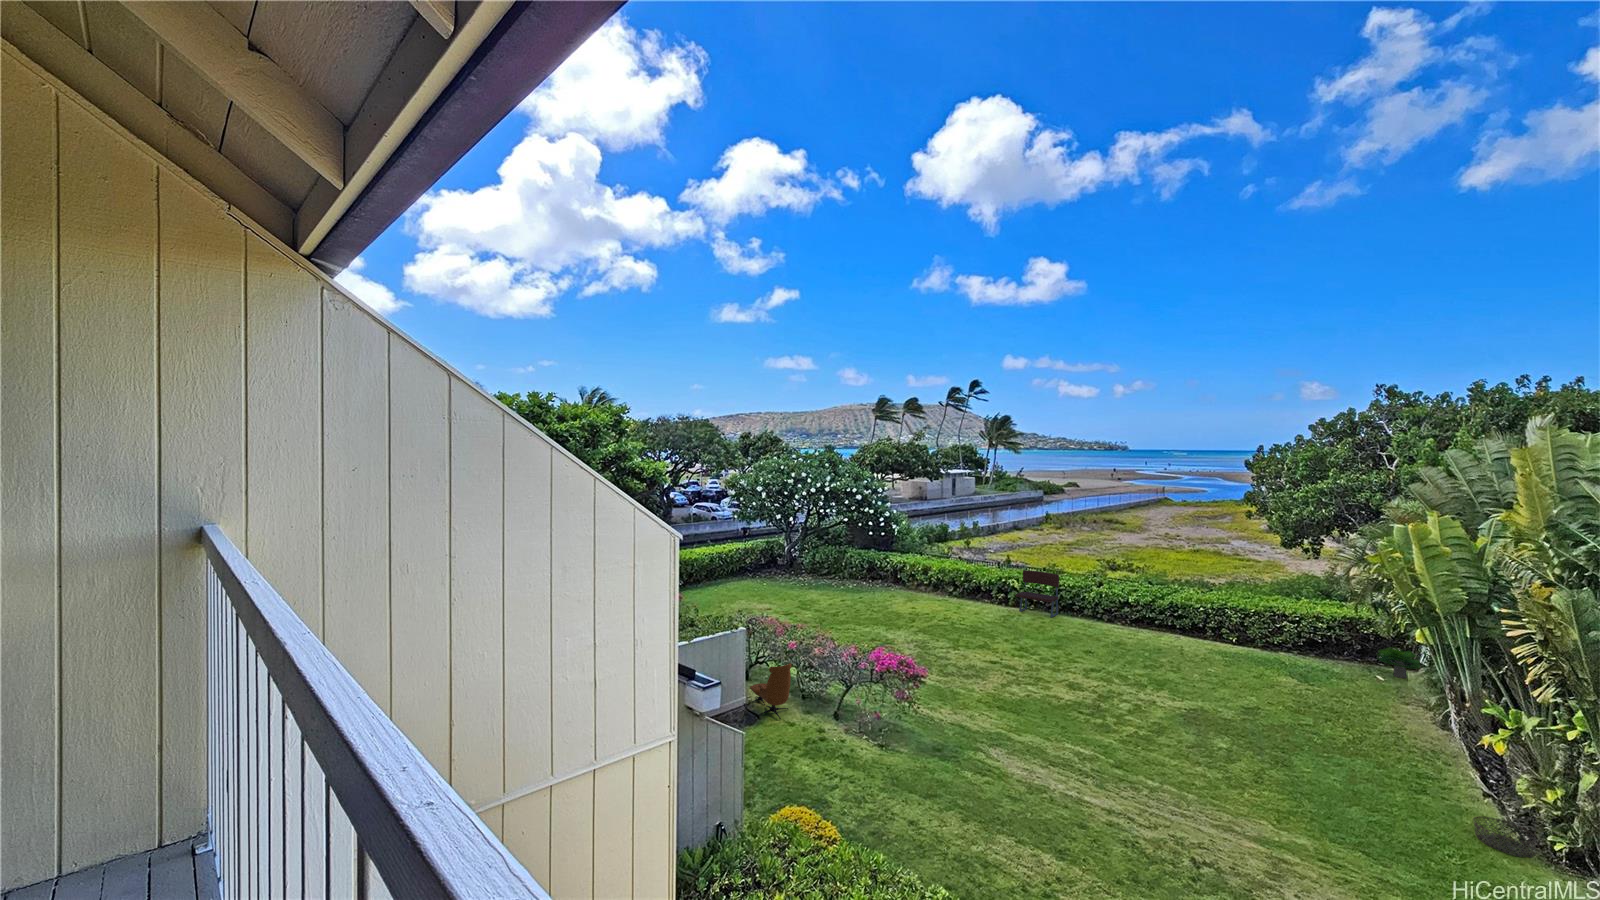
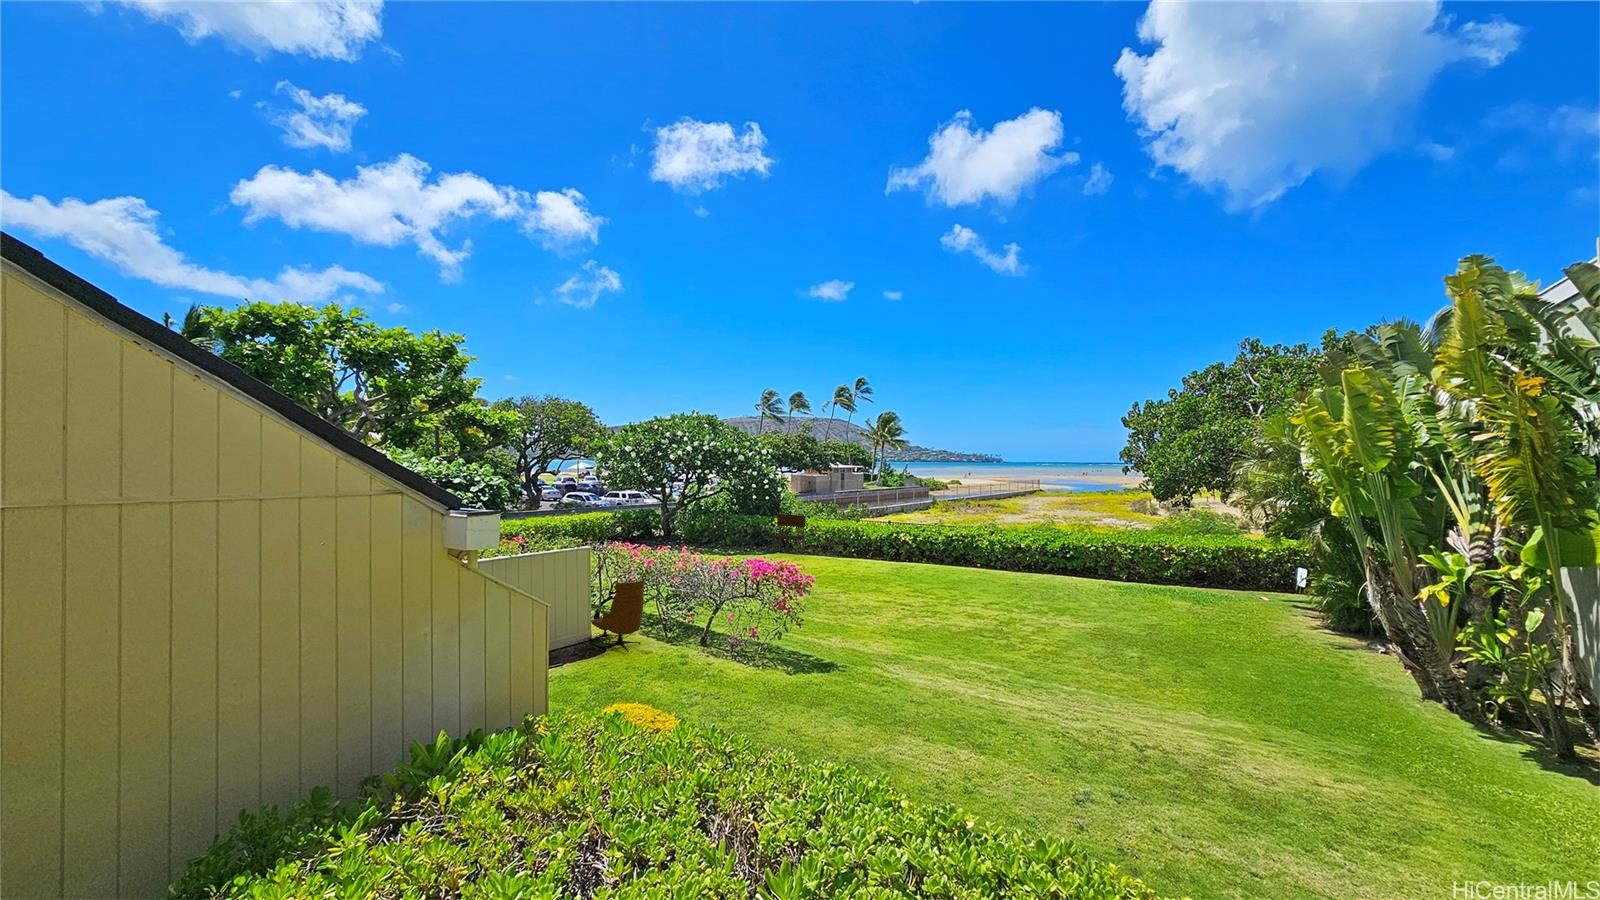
bench: present [1016,570,1059,617] -> present [767,514,806,554]
potted plant: present [1377,648,1420,678] -> none [1254,571,1299,602]
basket: present [1473,816,1536,857] -> none [1393,685,1457,719]

